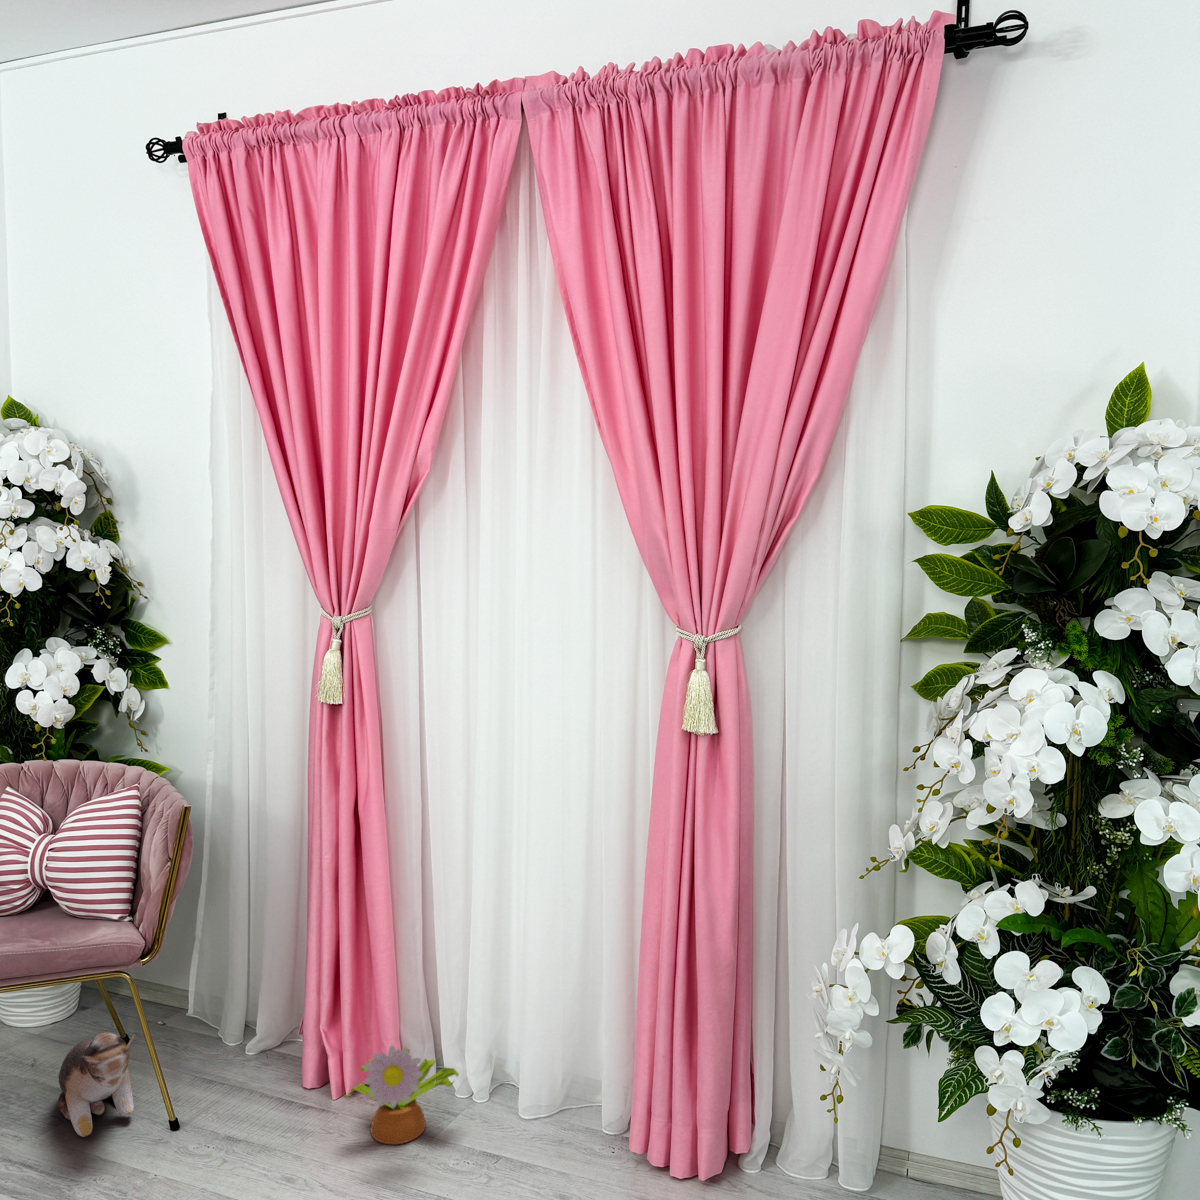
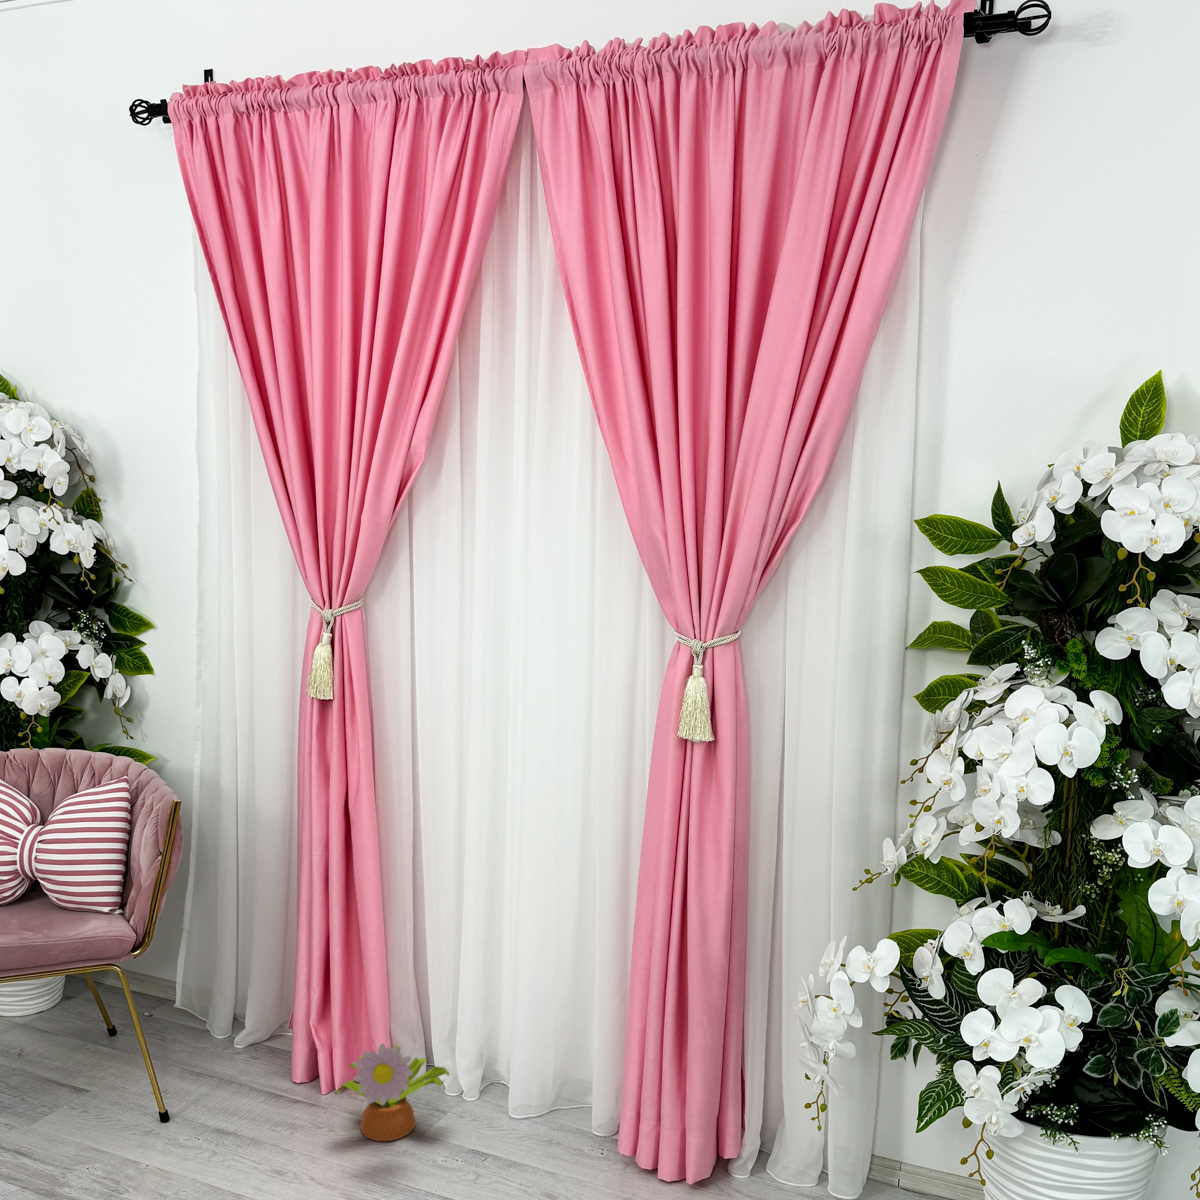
plush toy: present [58,1032,135,1137] -> none [48,1024,125,1126]

